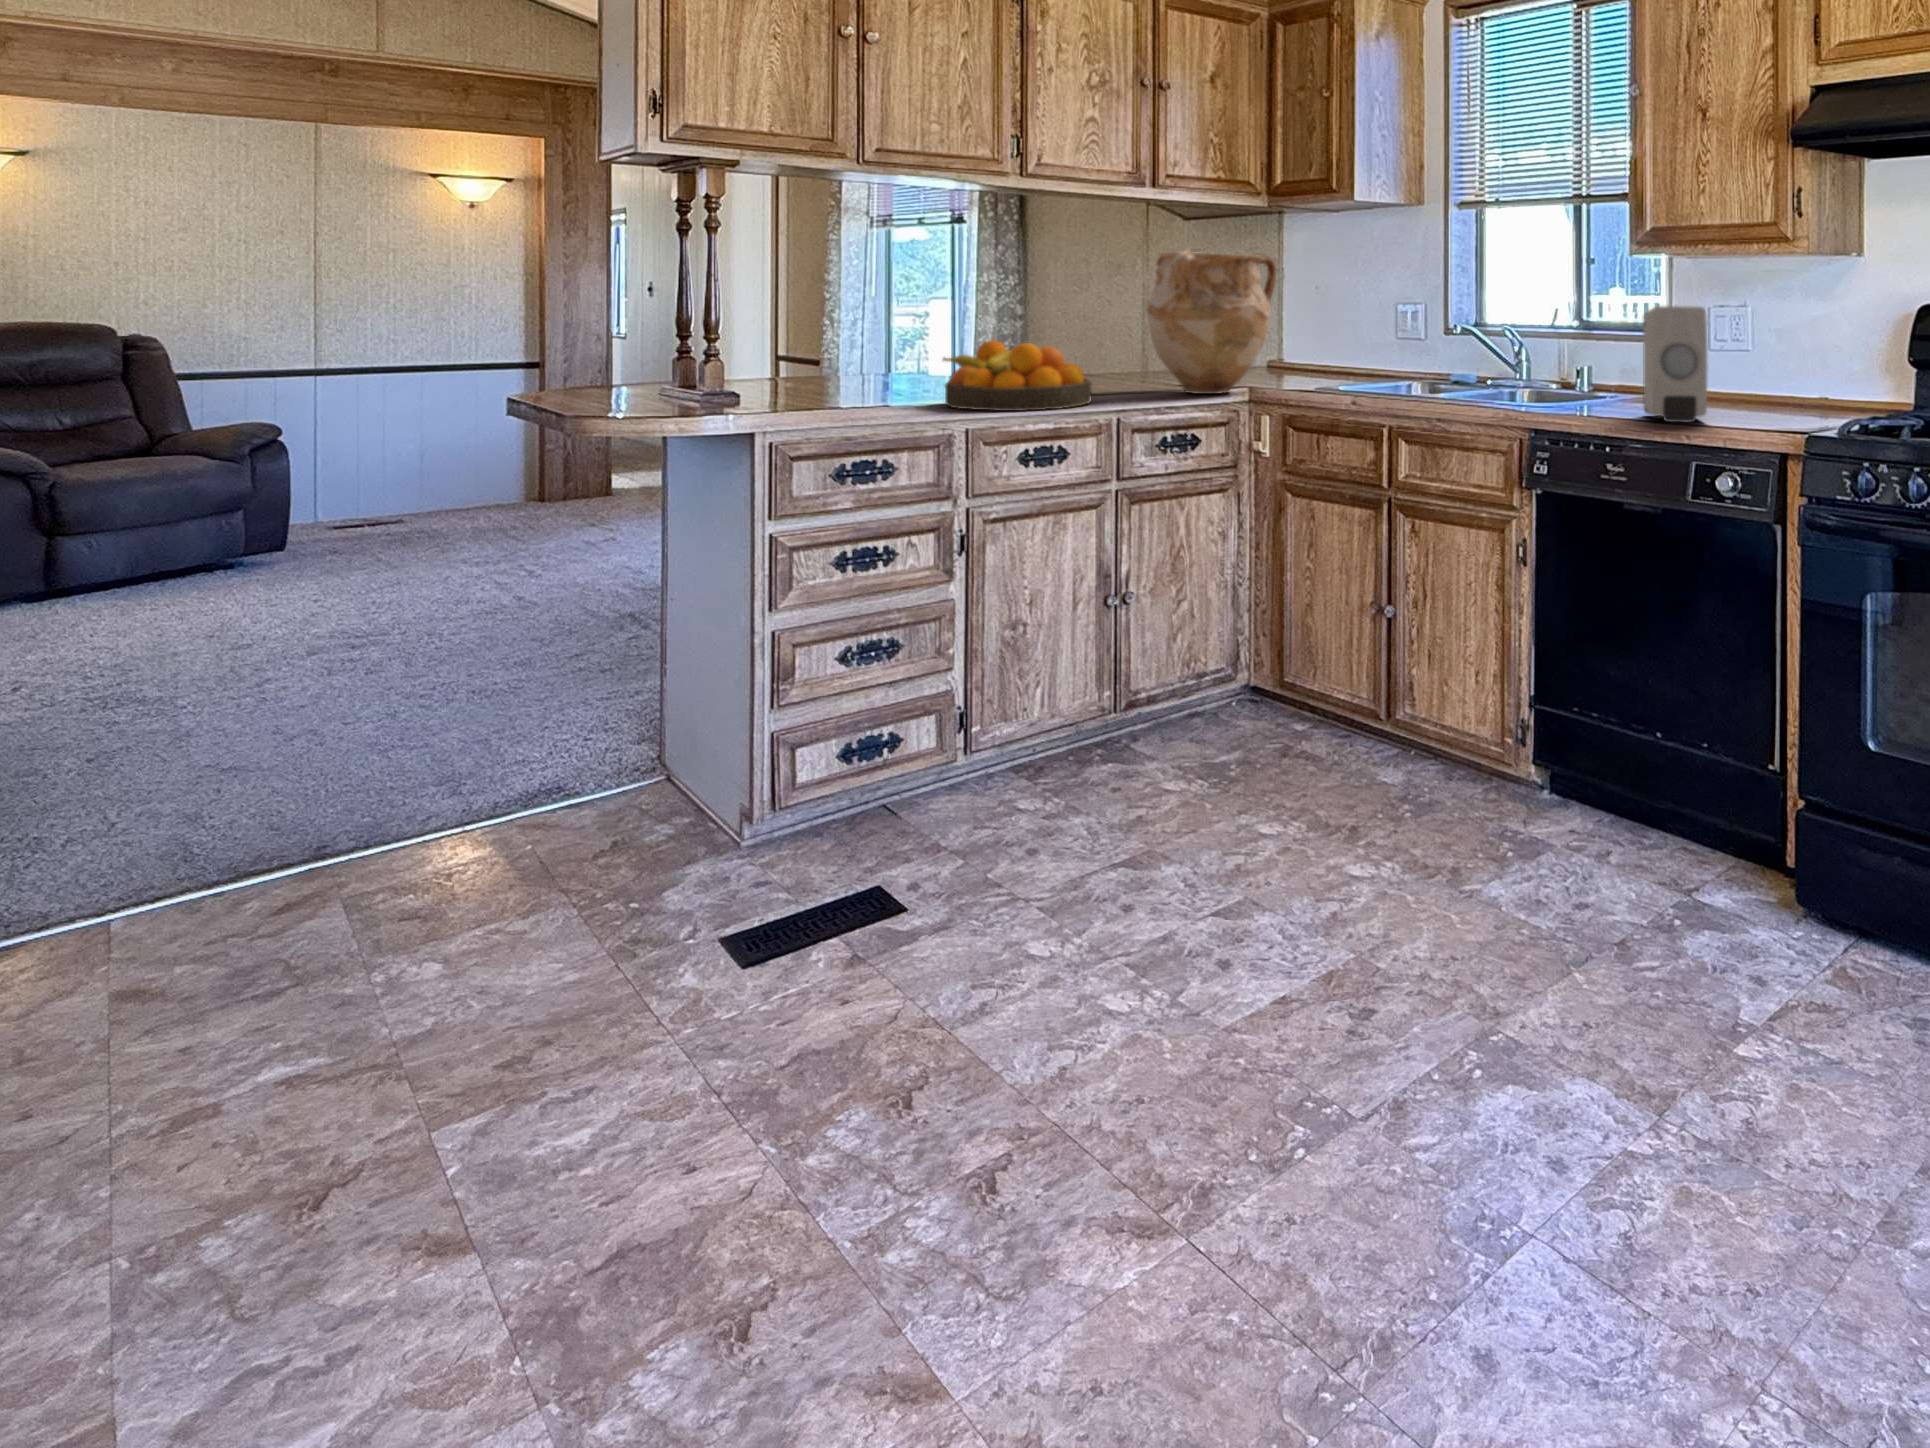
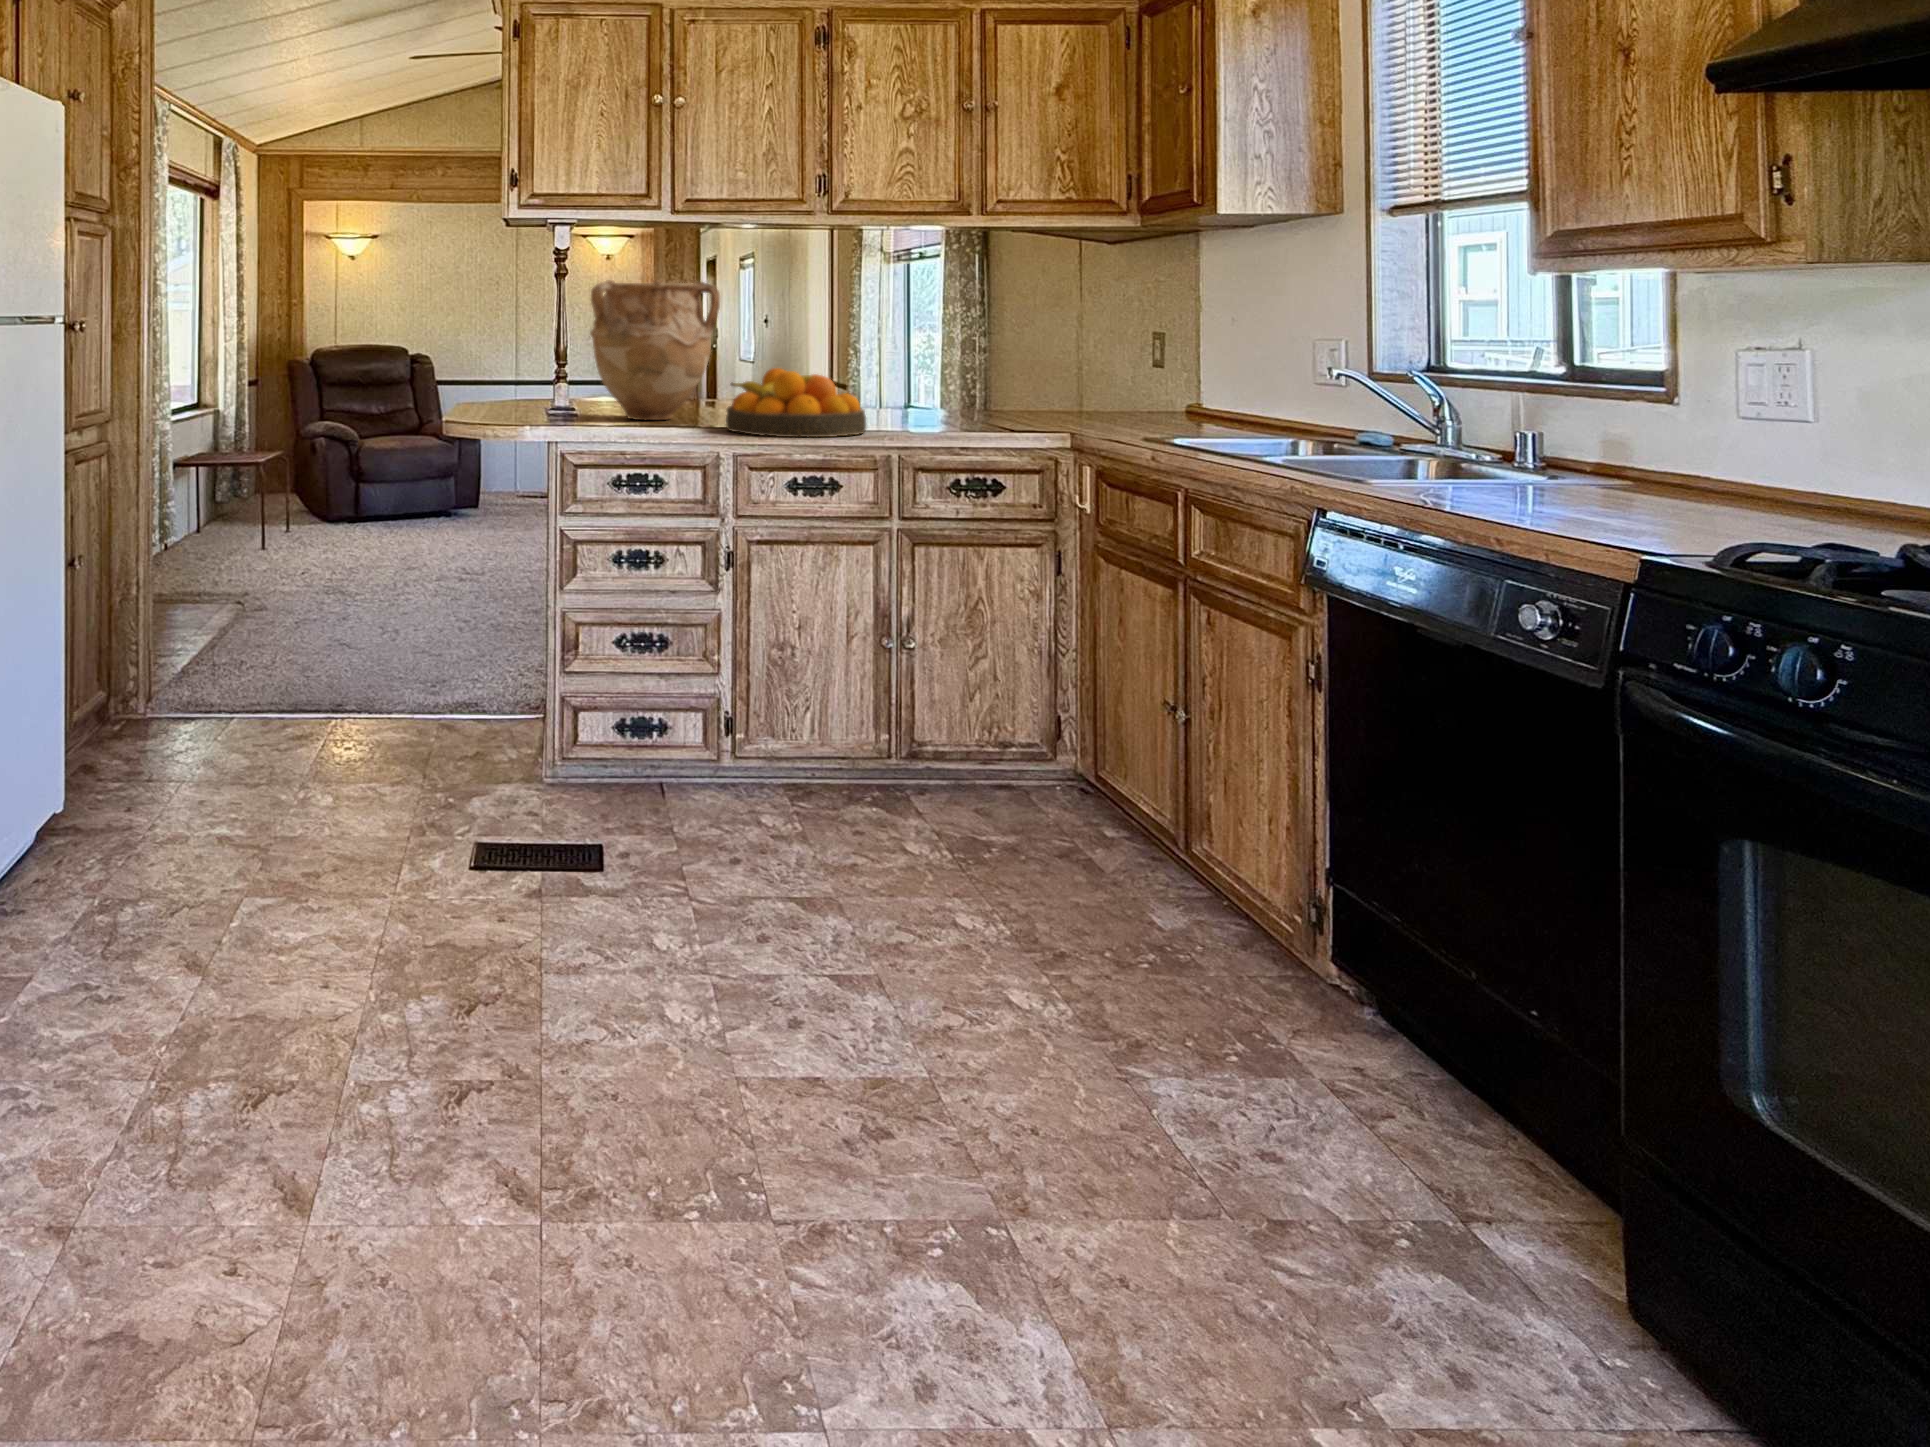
vase: present [1145,249,1277,394] -> present [590,280,720,420]
soap dispenser: present [1643,306,1707,423] -> none [1470,339,1588,511]

